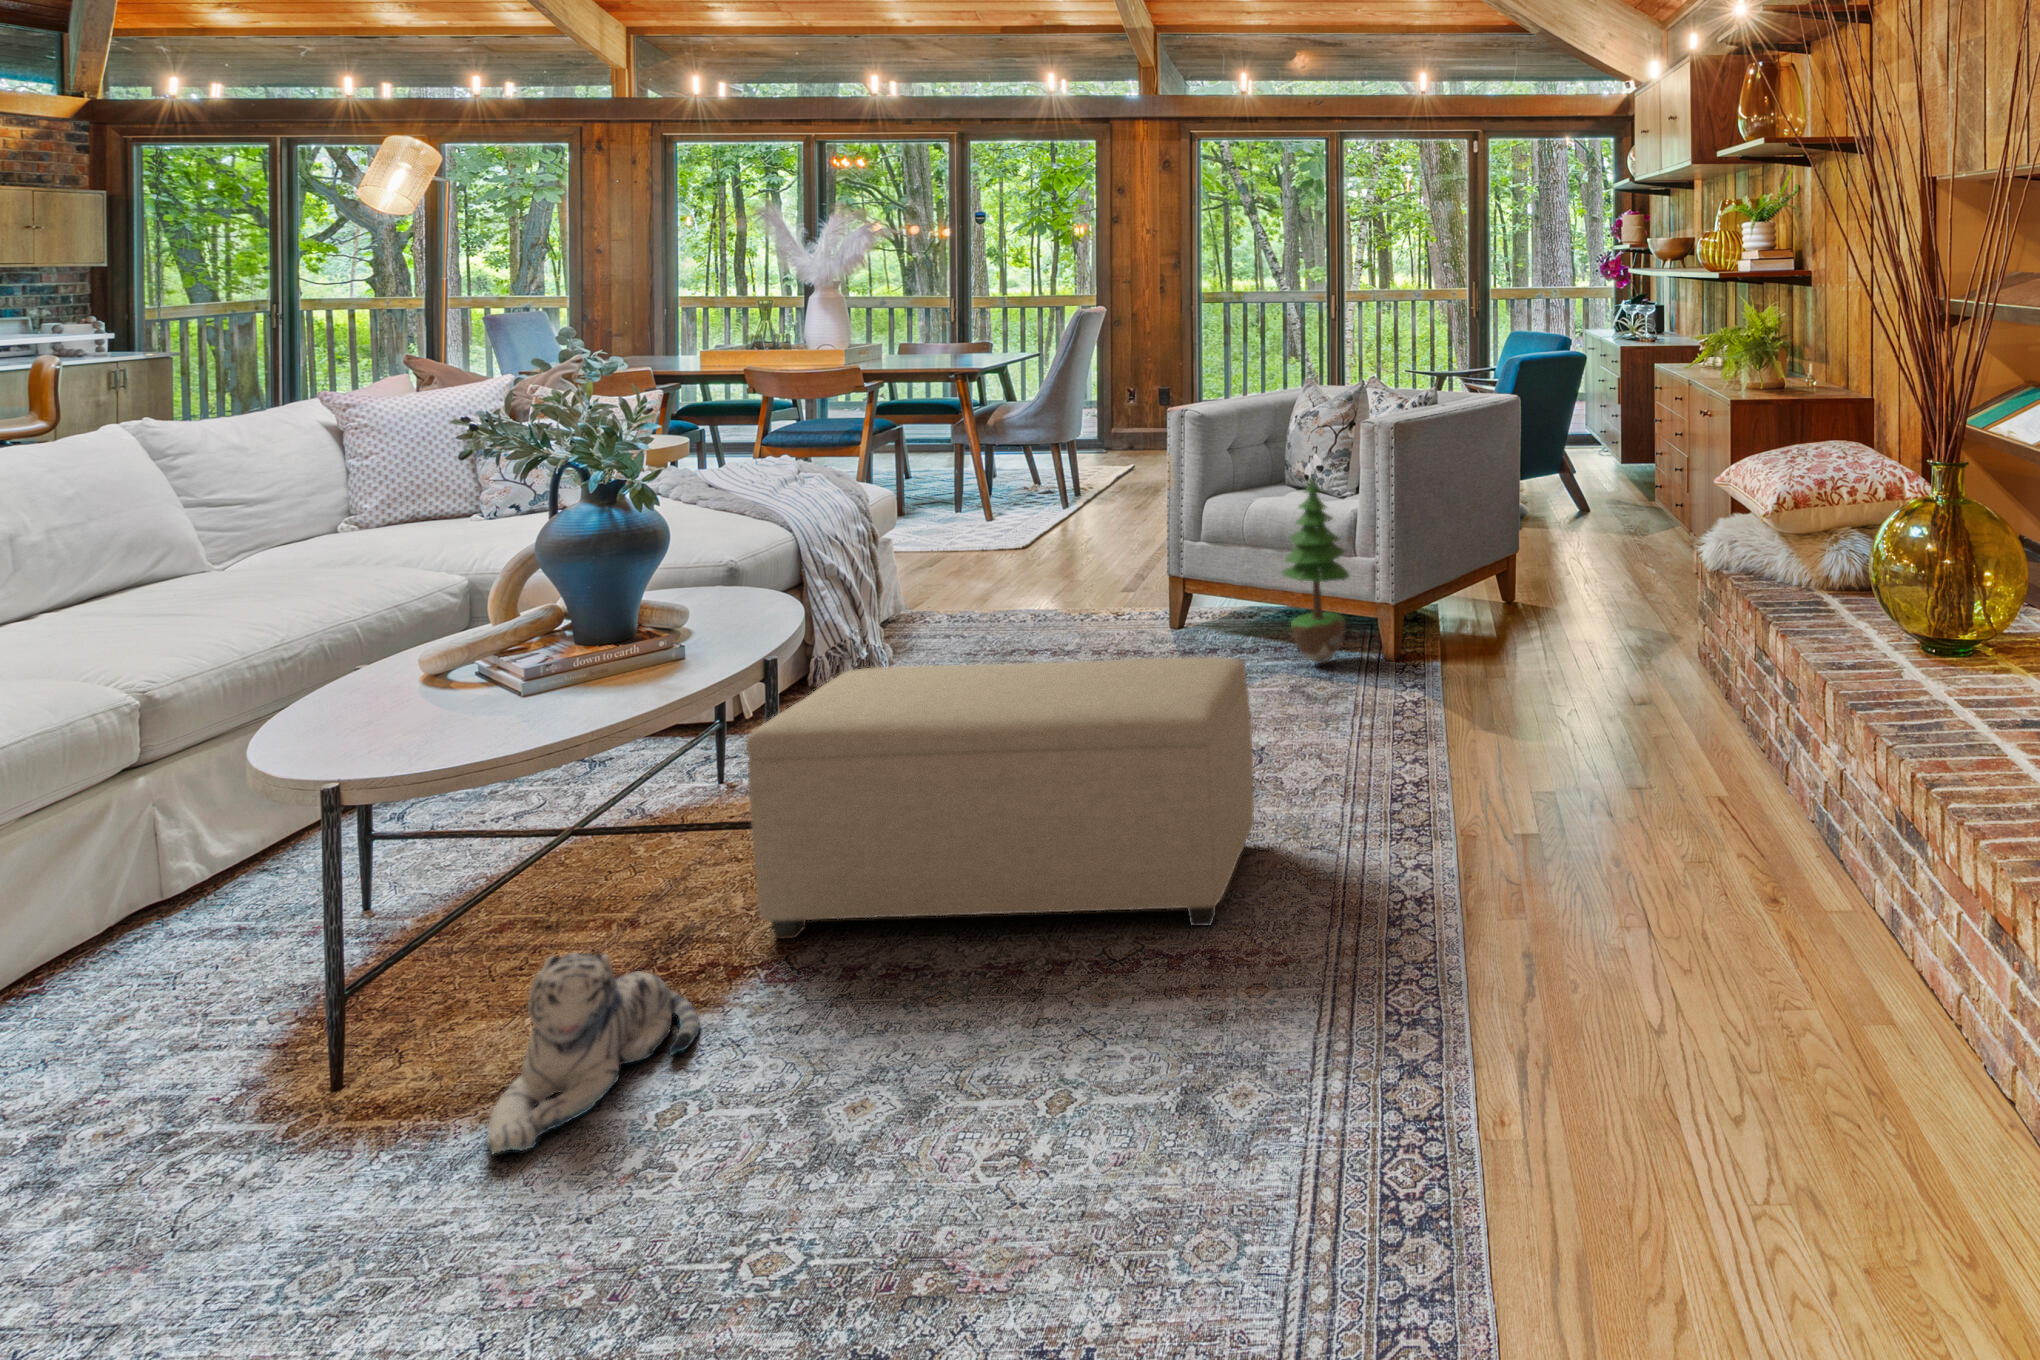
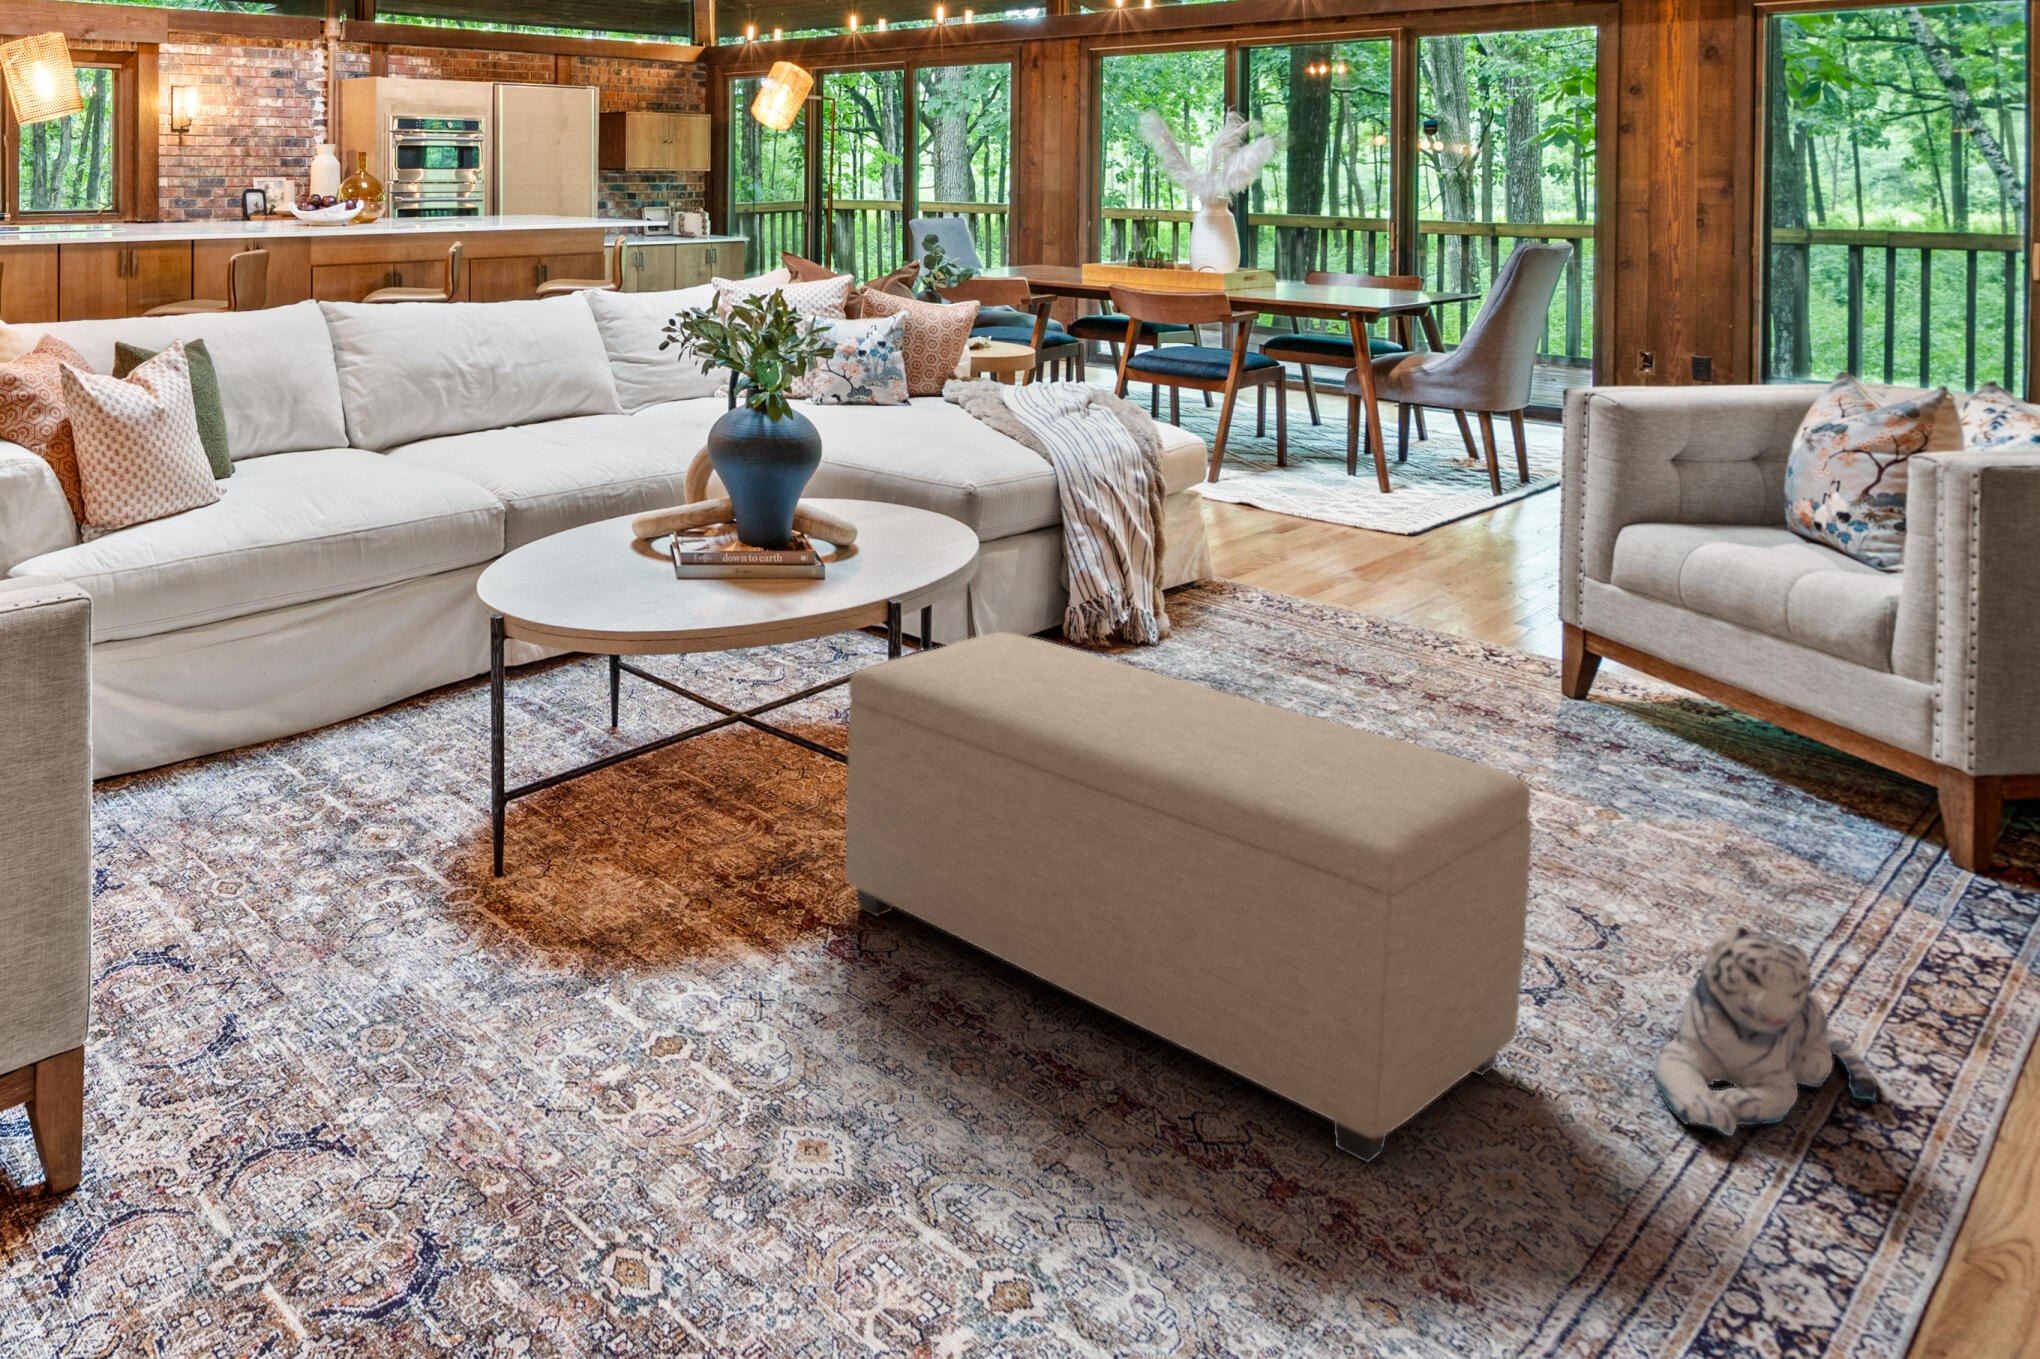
potted tree: present [1283,478,1349,664] -> none [1740,518,1889,831]
plush toy: present [487,953,700,1154] -> present [1653,925,1878,1136]

